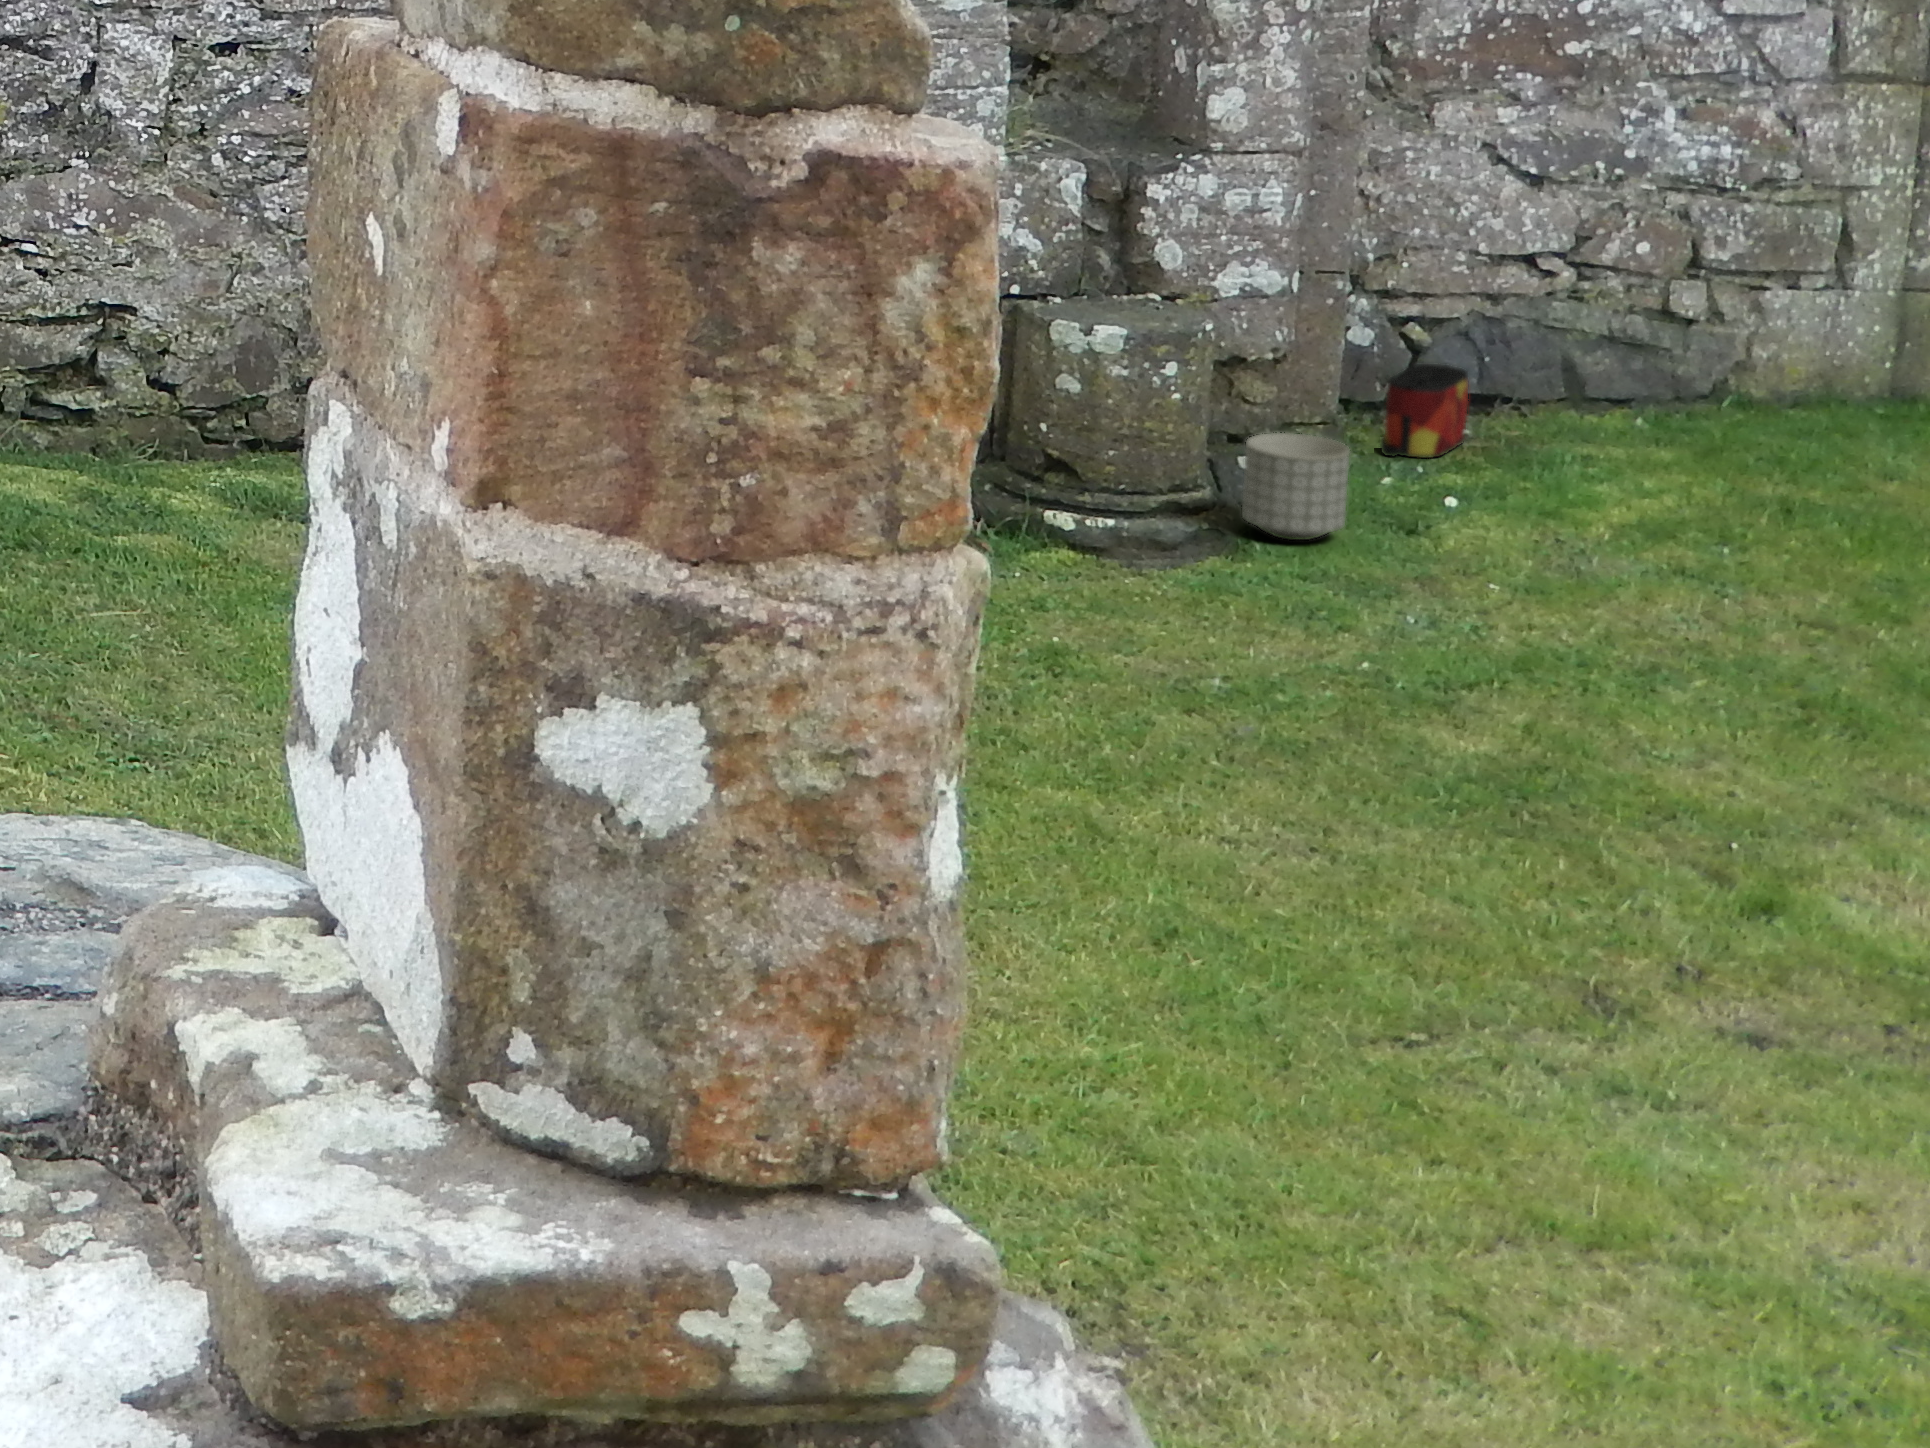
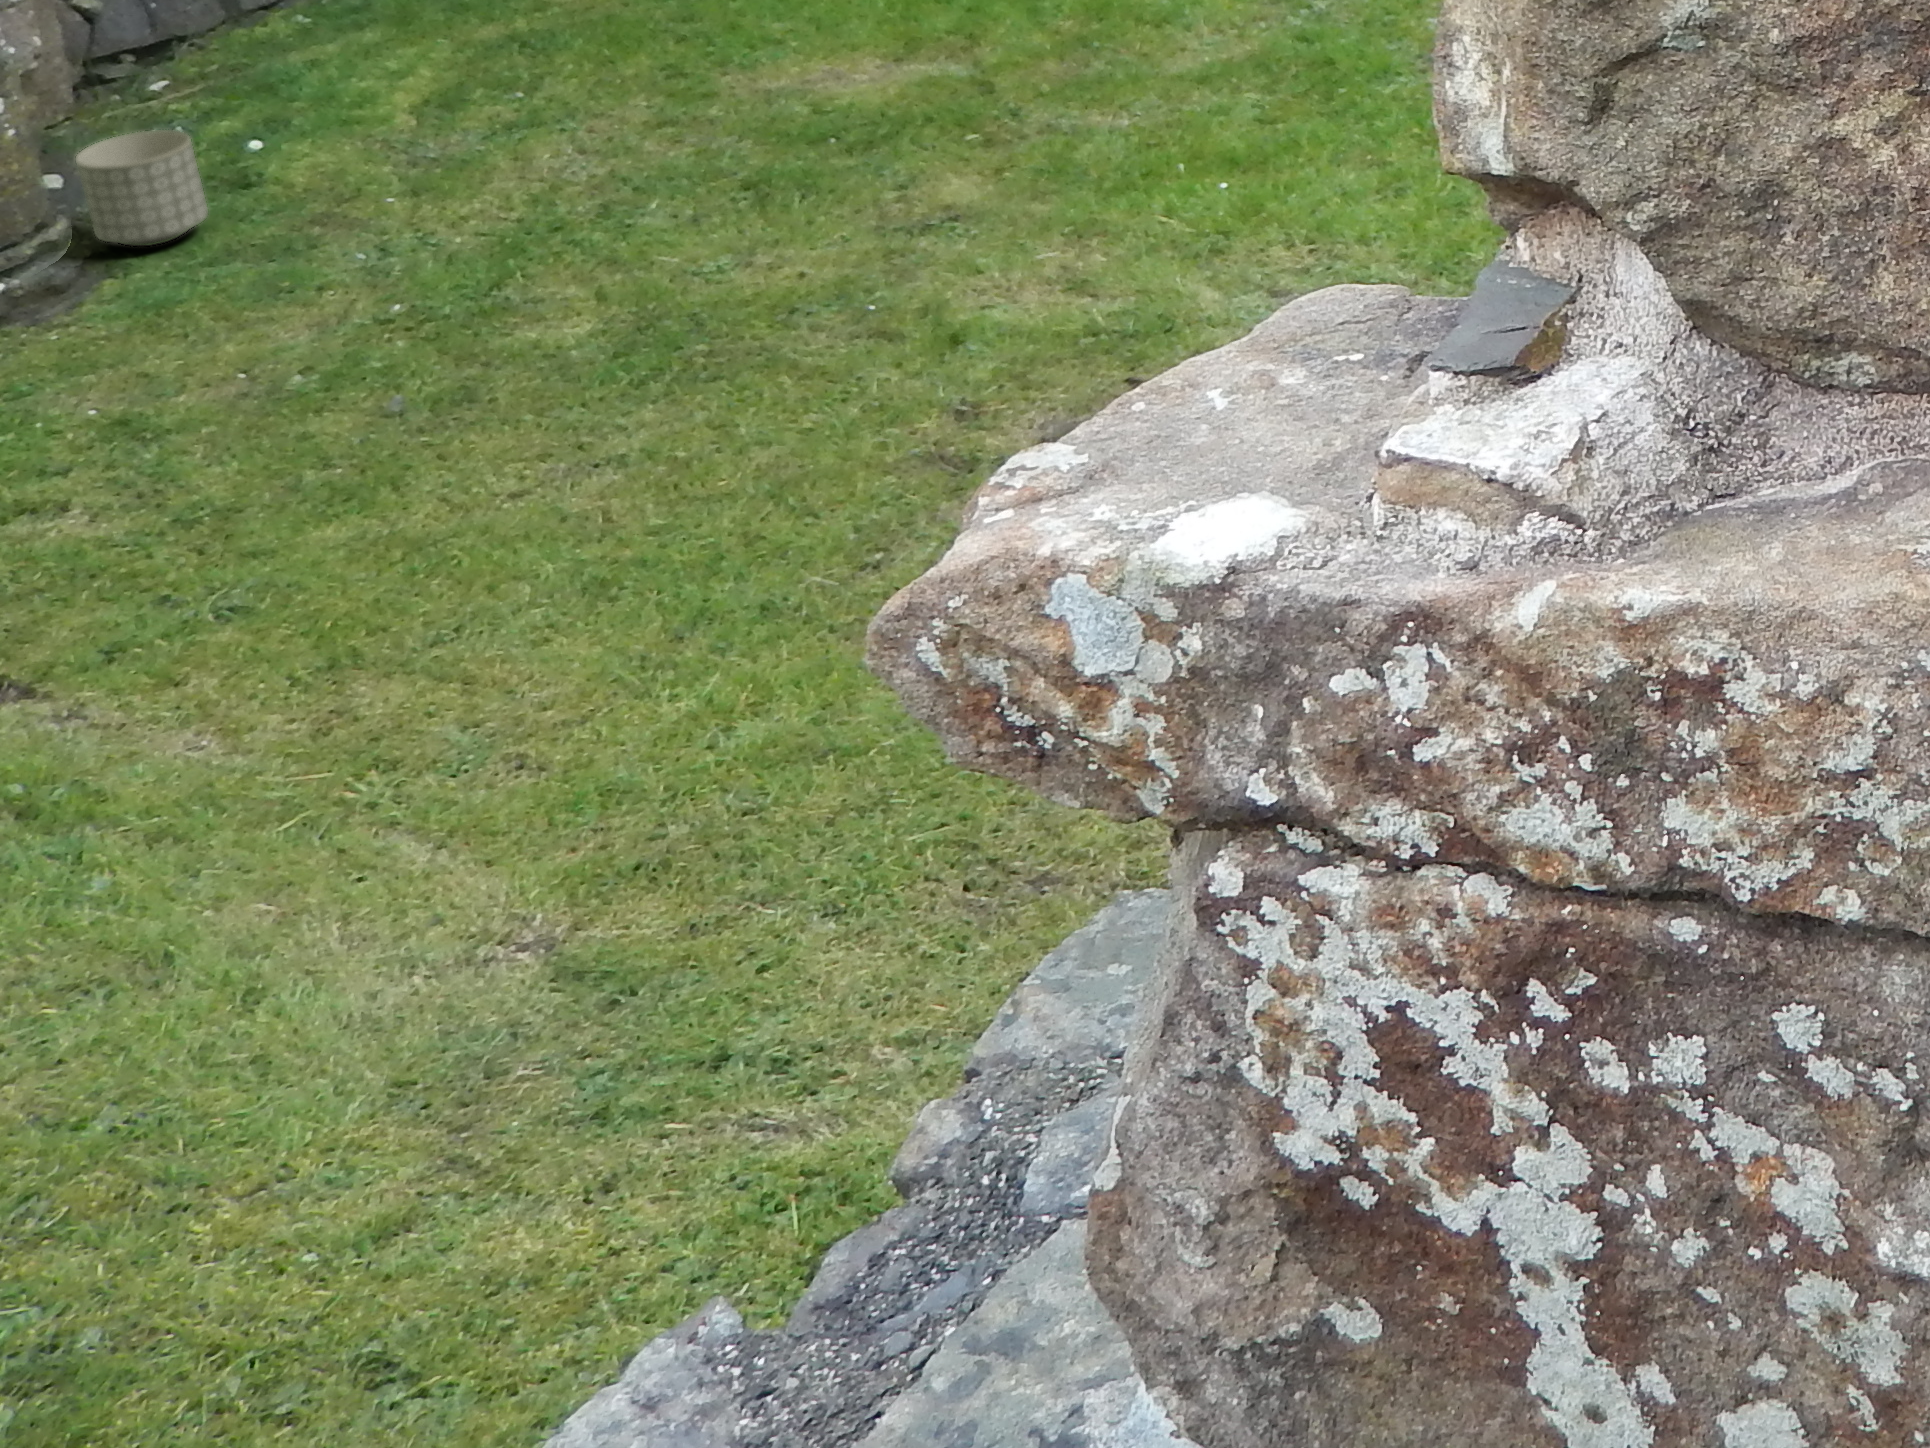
bag: present [1381,364,1468,458] -> none [99,17,182,126]

